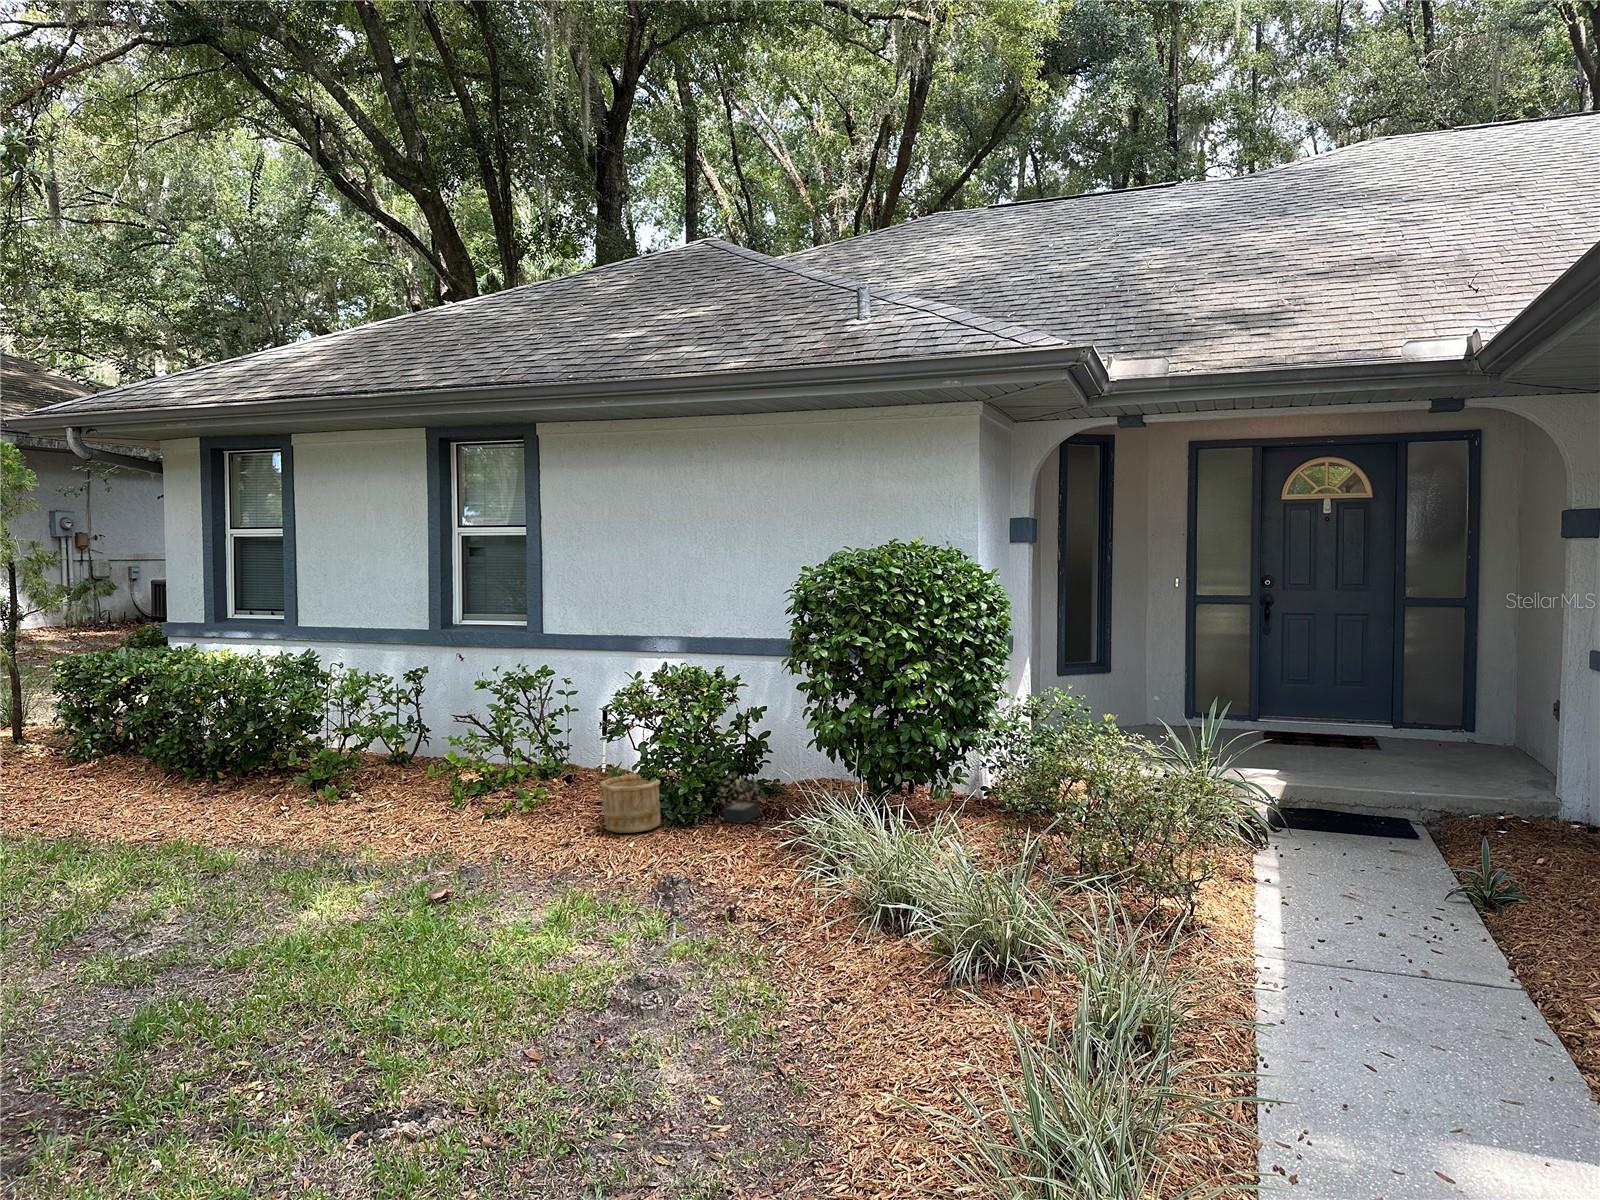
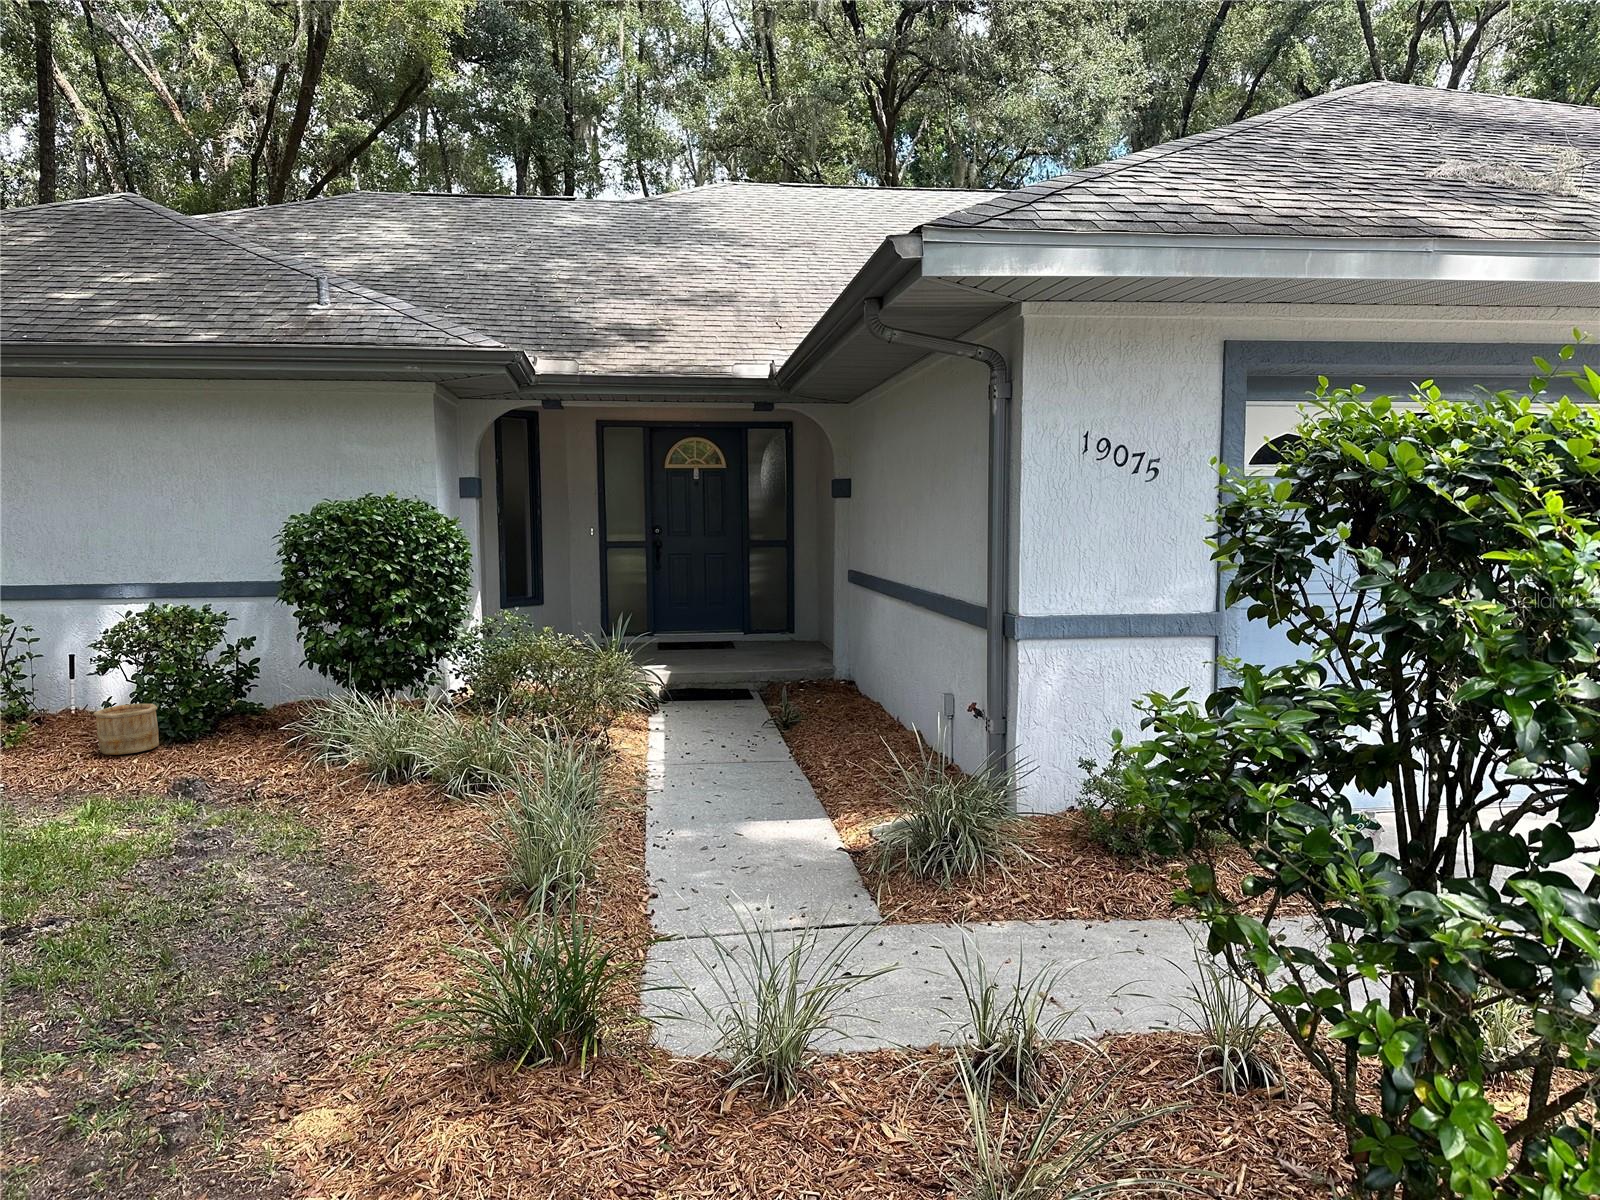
decorative plant: present [721,775,760,824] -> none [210,695,253,738]

